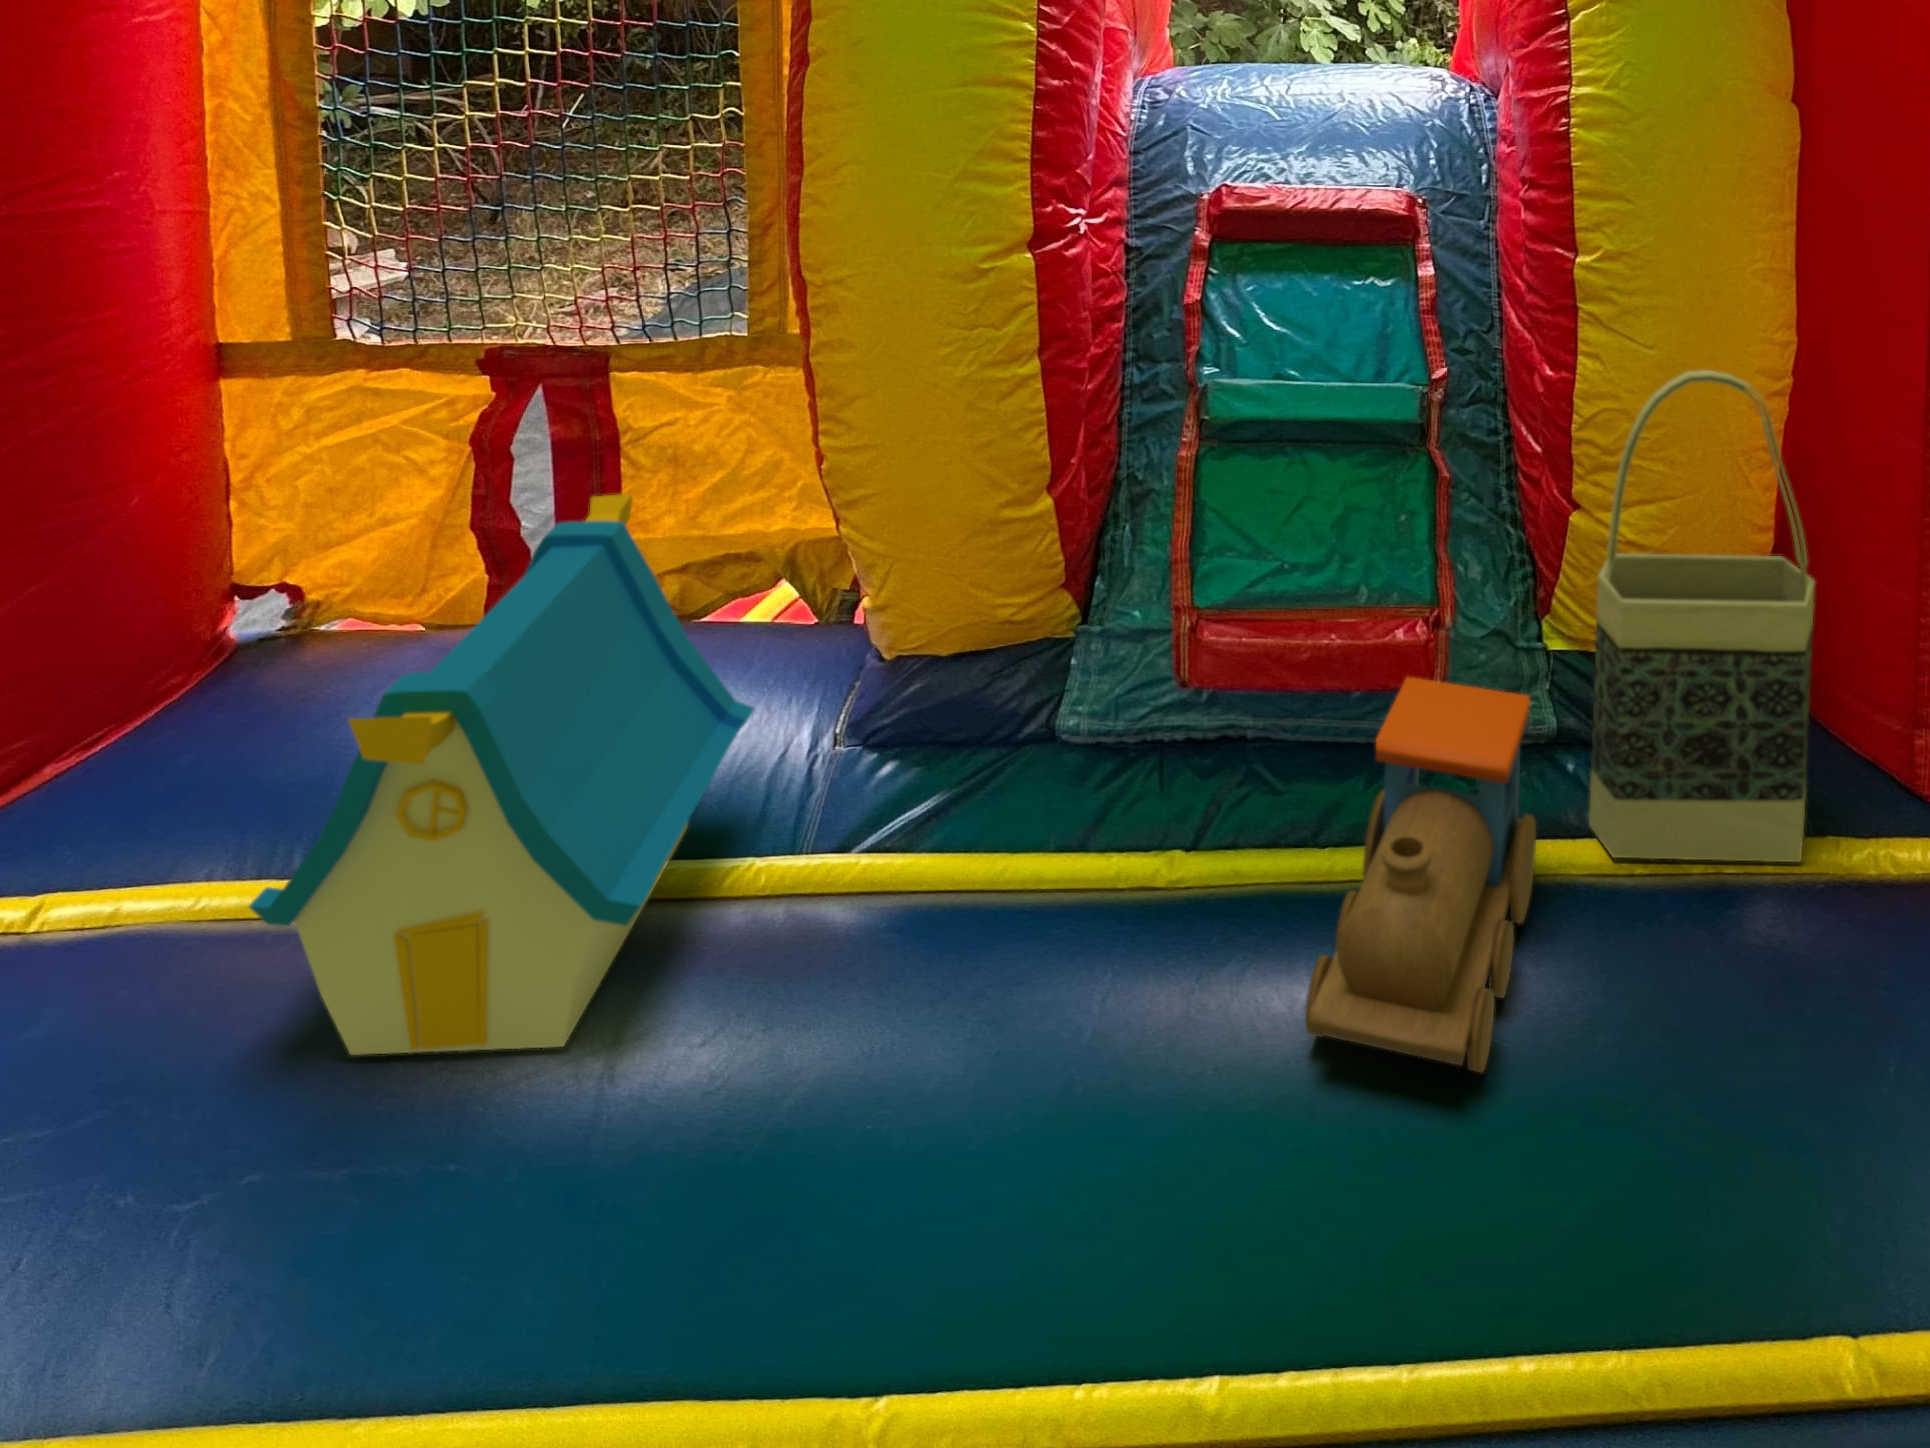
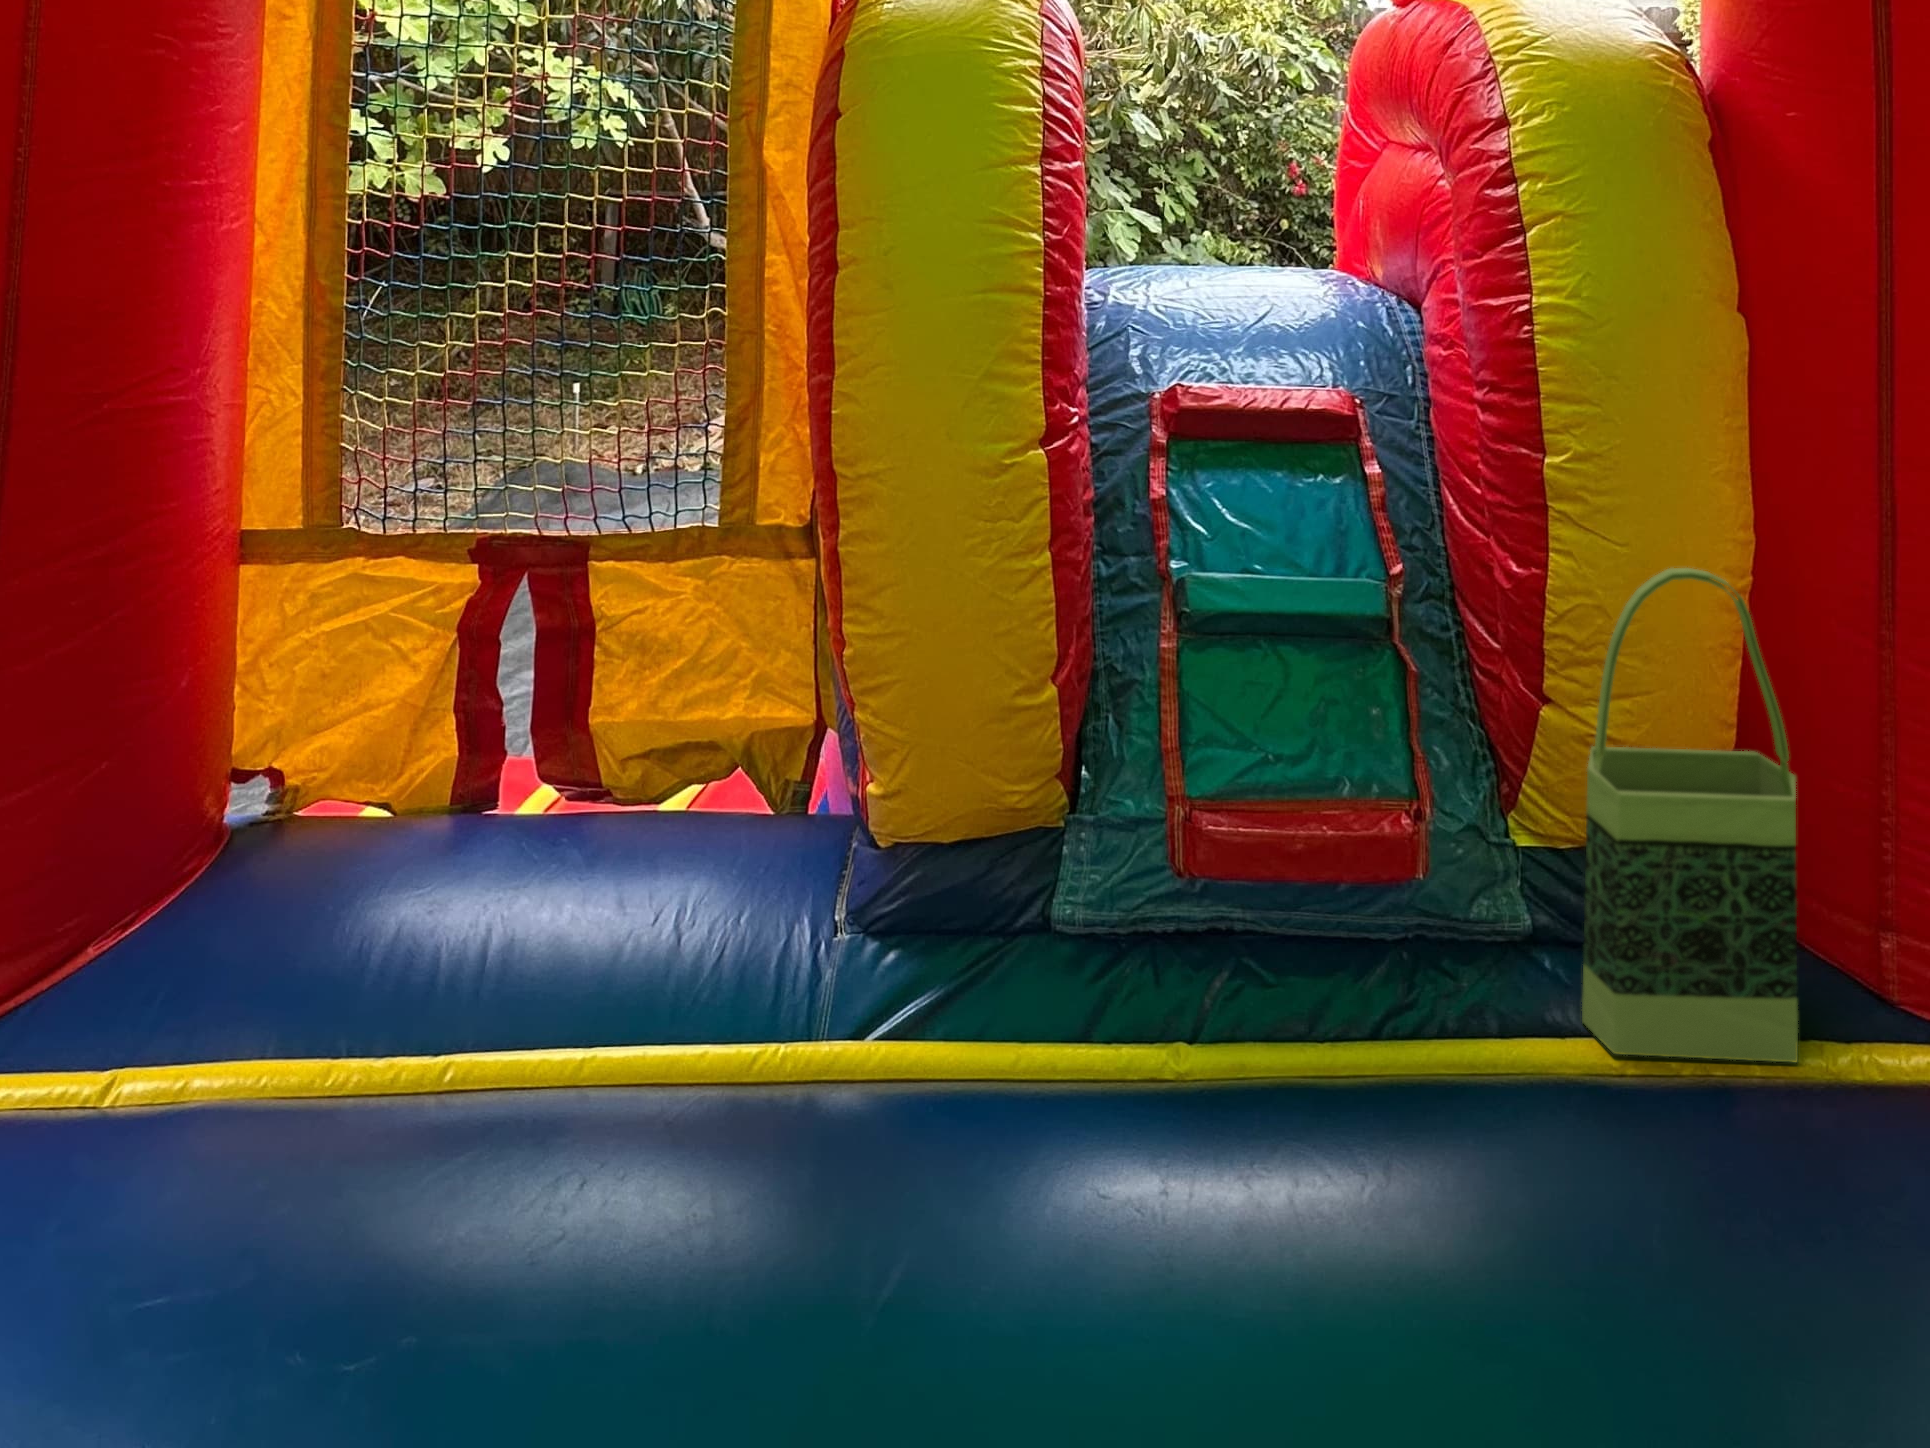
toy house: present [249,494,754,1055] -> none [374,674,788,1223]
toy train: present [1305,677,1536,1072] -> none [1363,866,1543,1266]

